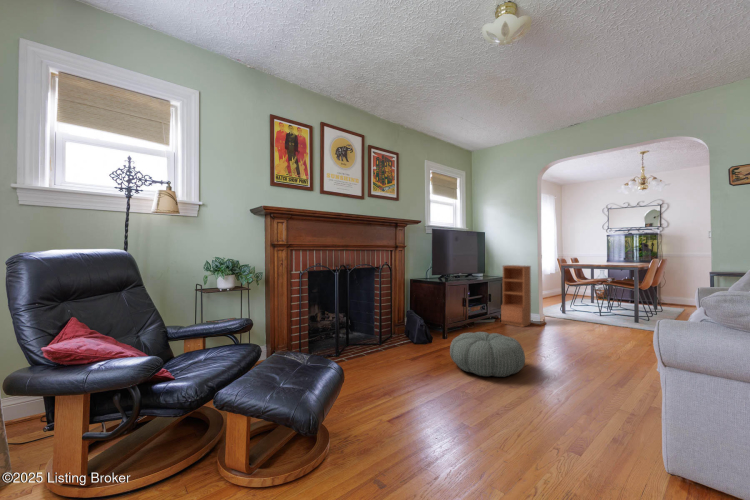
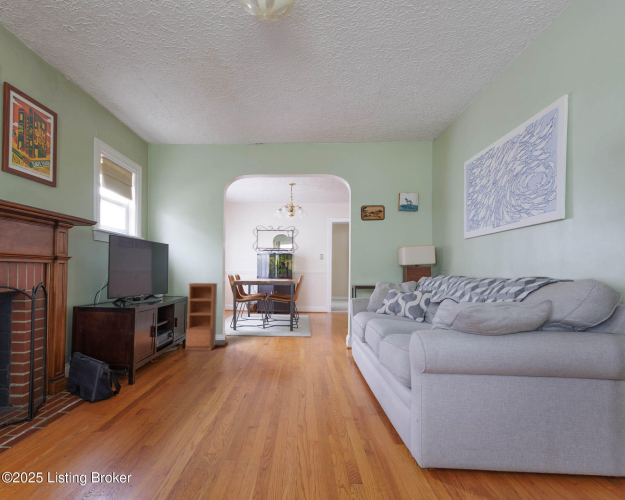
pouf: present [450,332,525,377] -> none [165,365,257,426]

